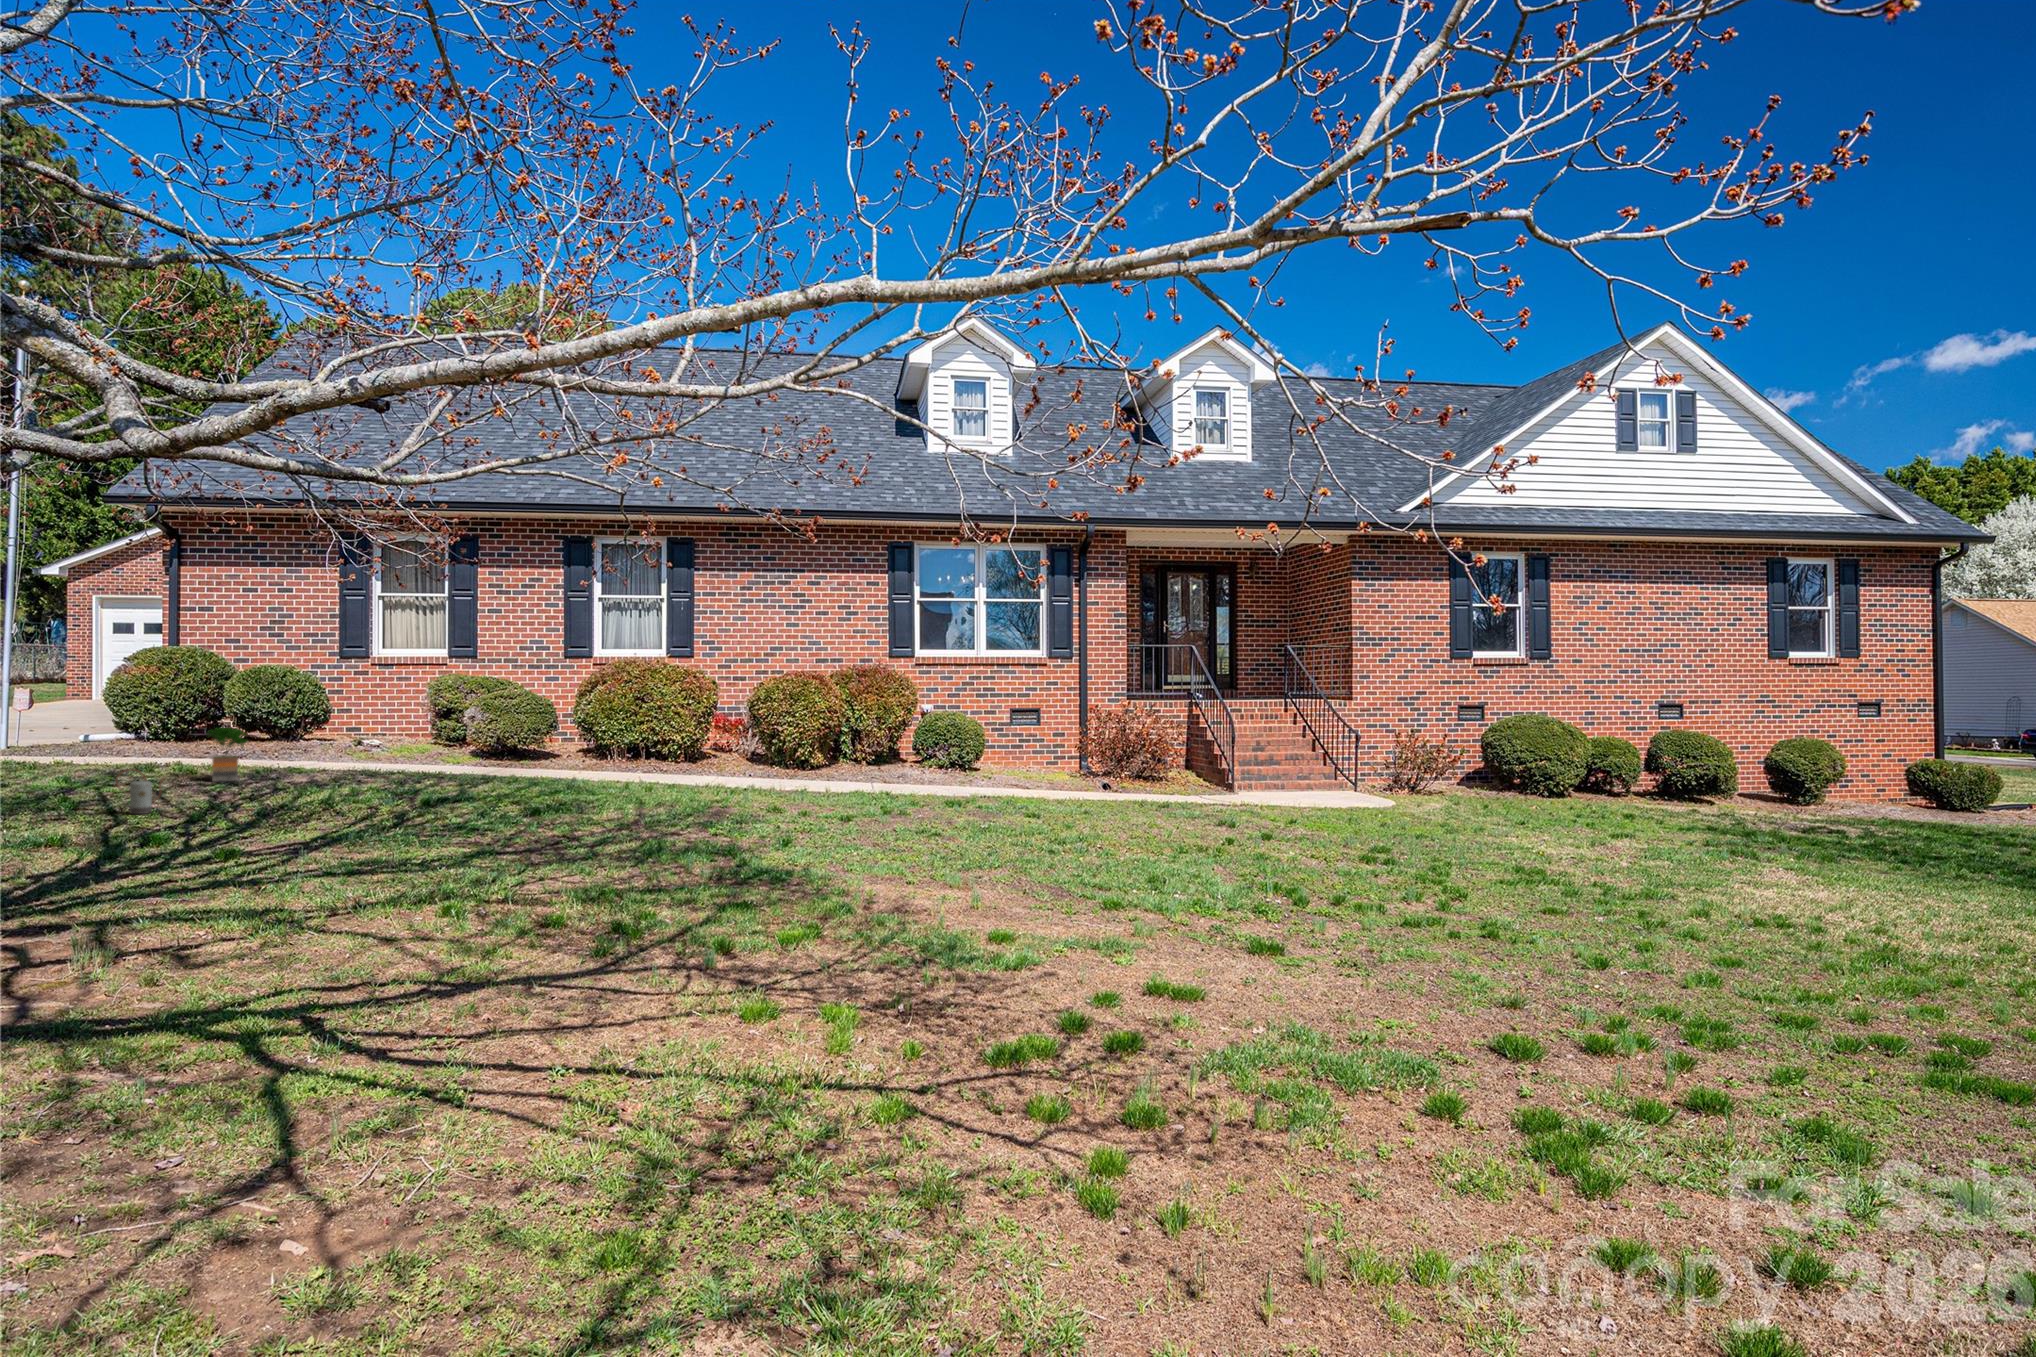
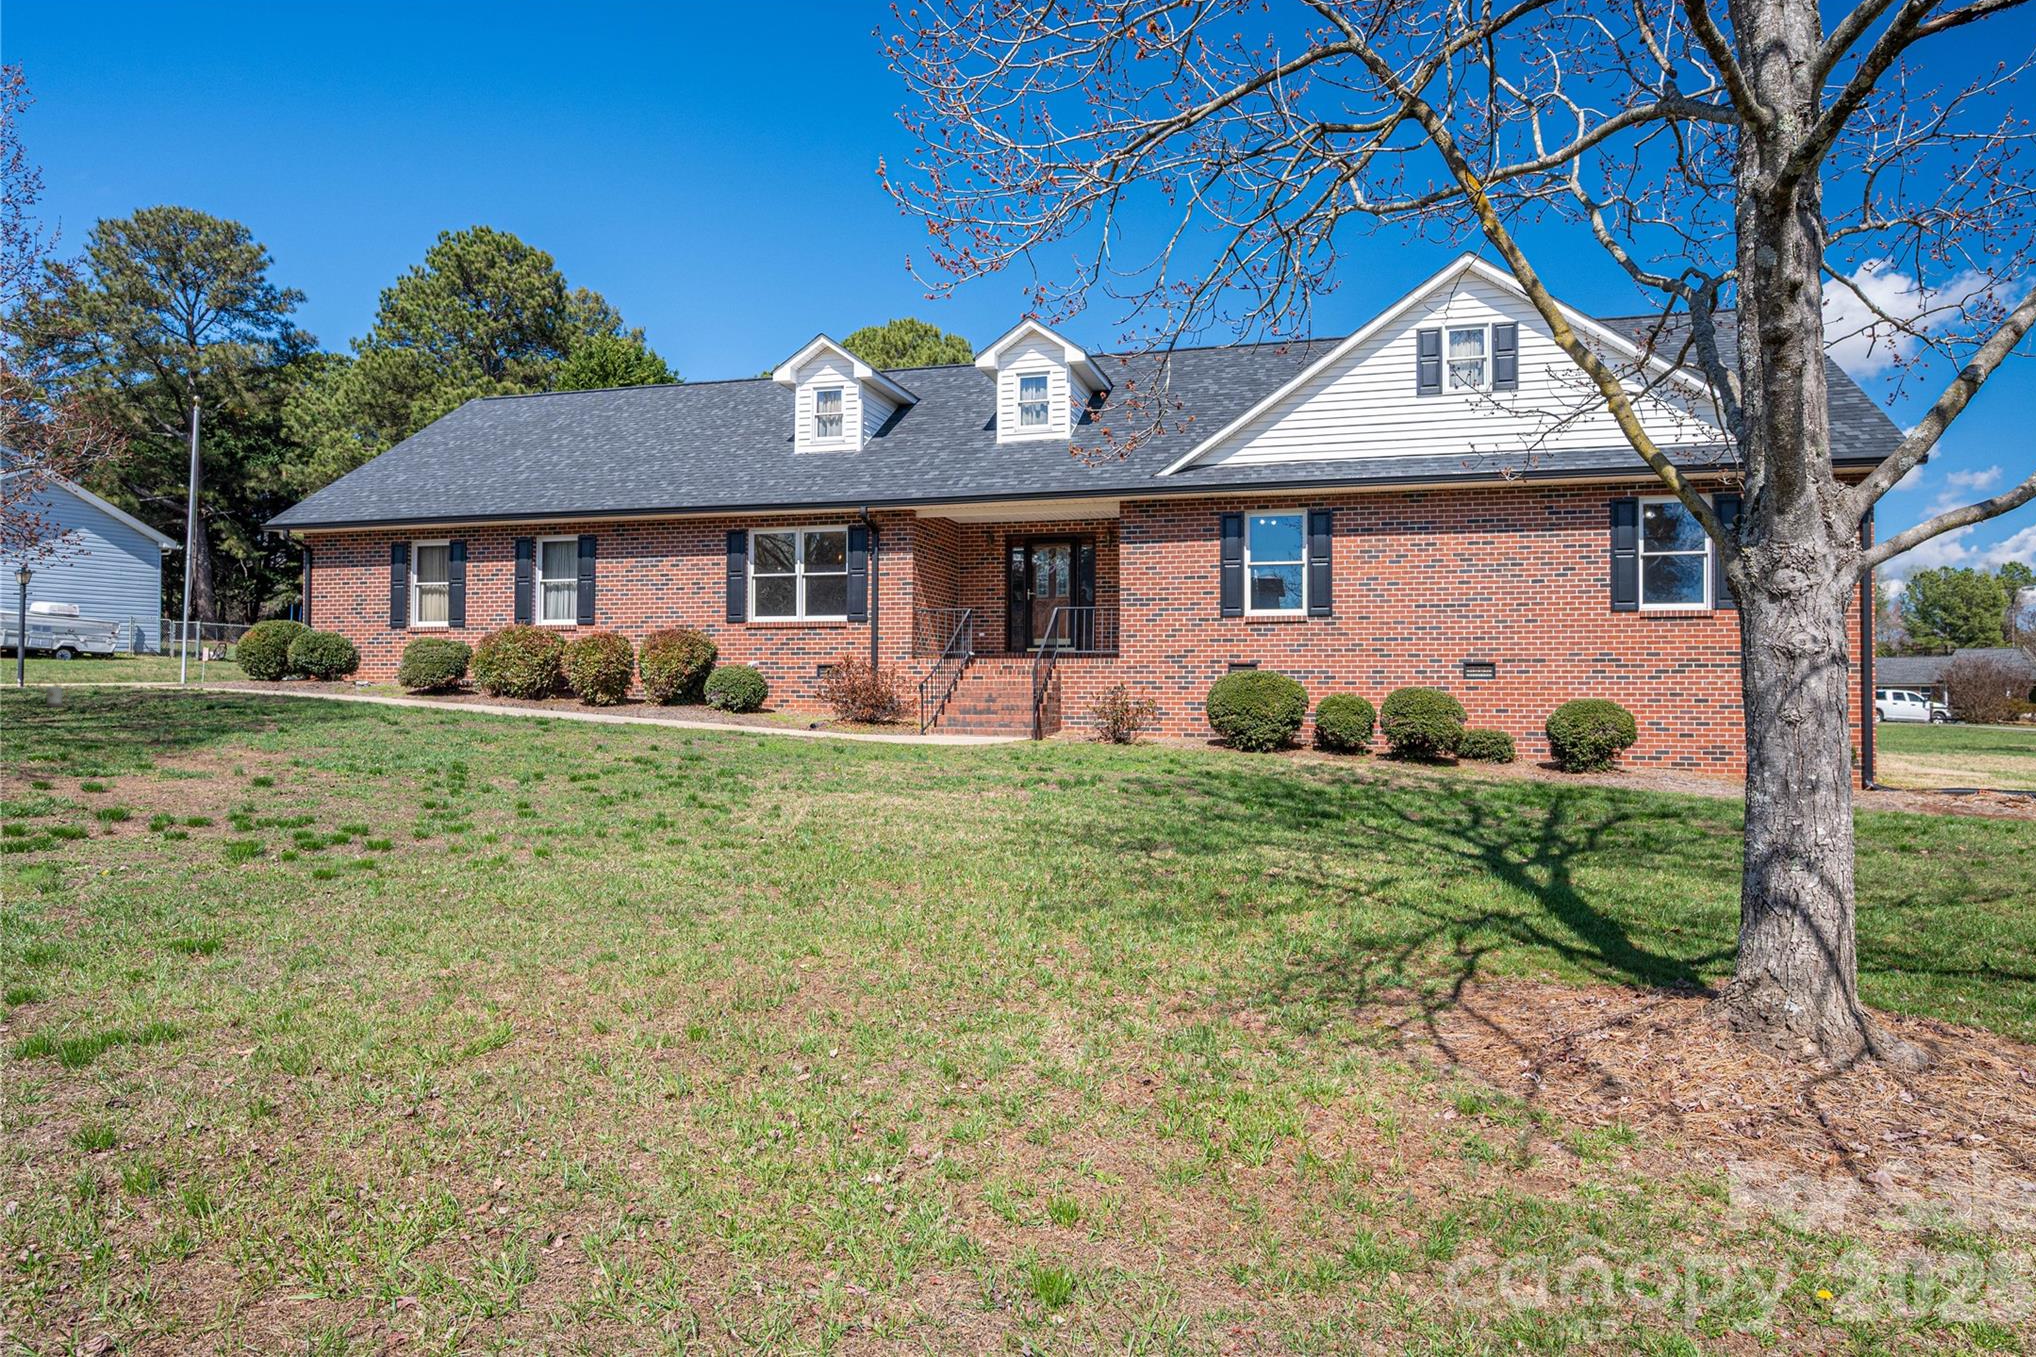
potted tree: present [207,728,247,782] -> none [173,661,203,697]

